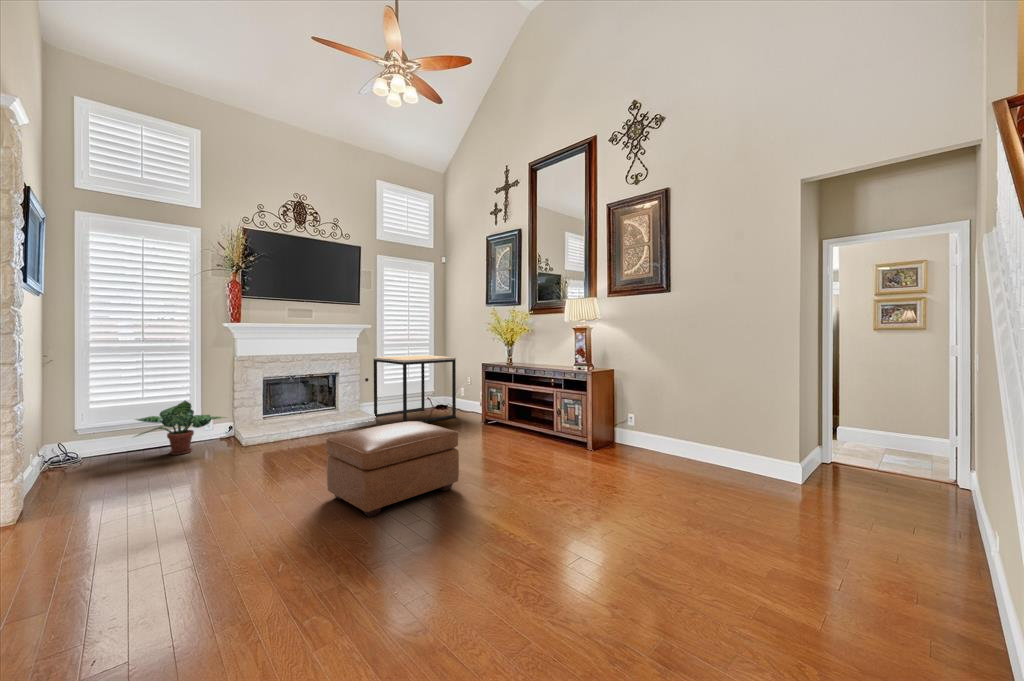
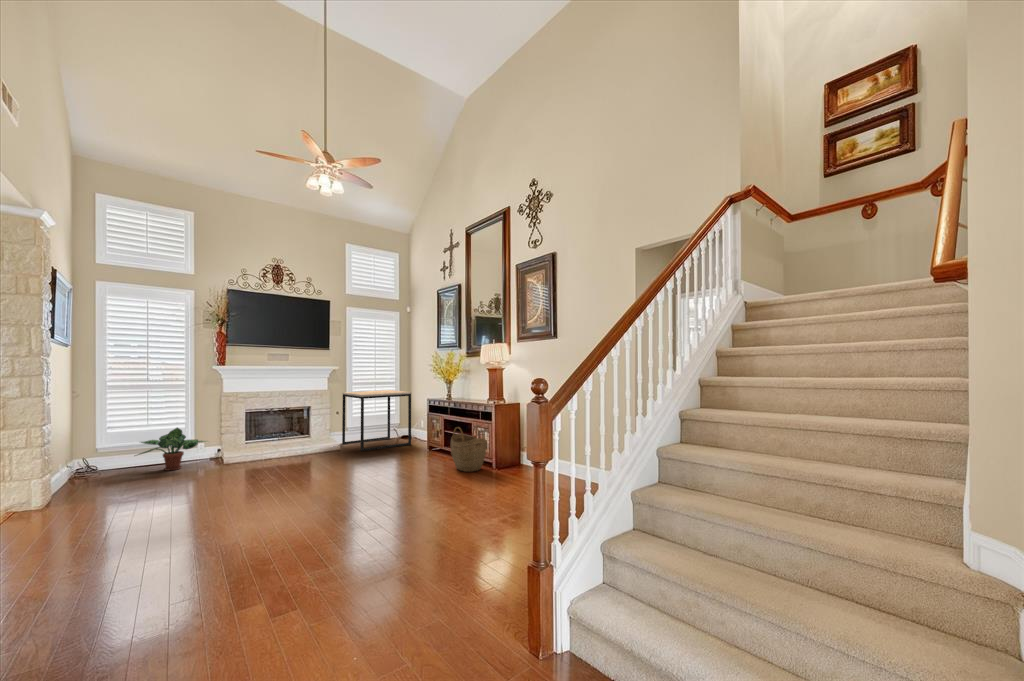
woven basket: none [532,397,577,453] -> present [451,425,486,472]
ottoman: present [326,421,459,517] -> none [260,443,362,511]

